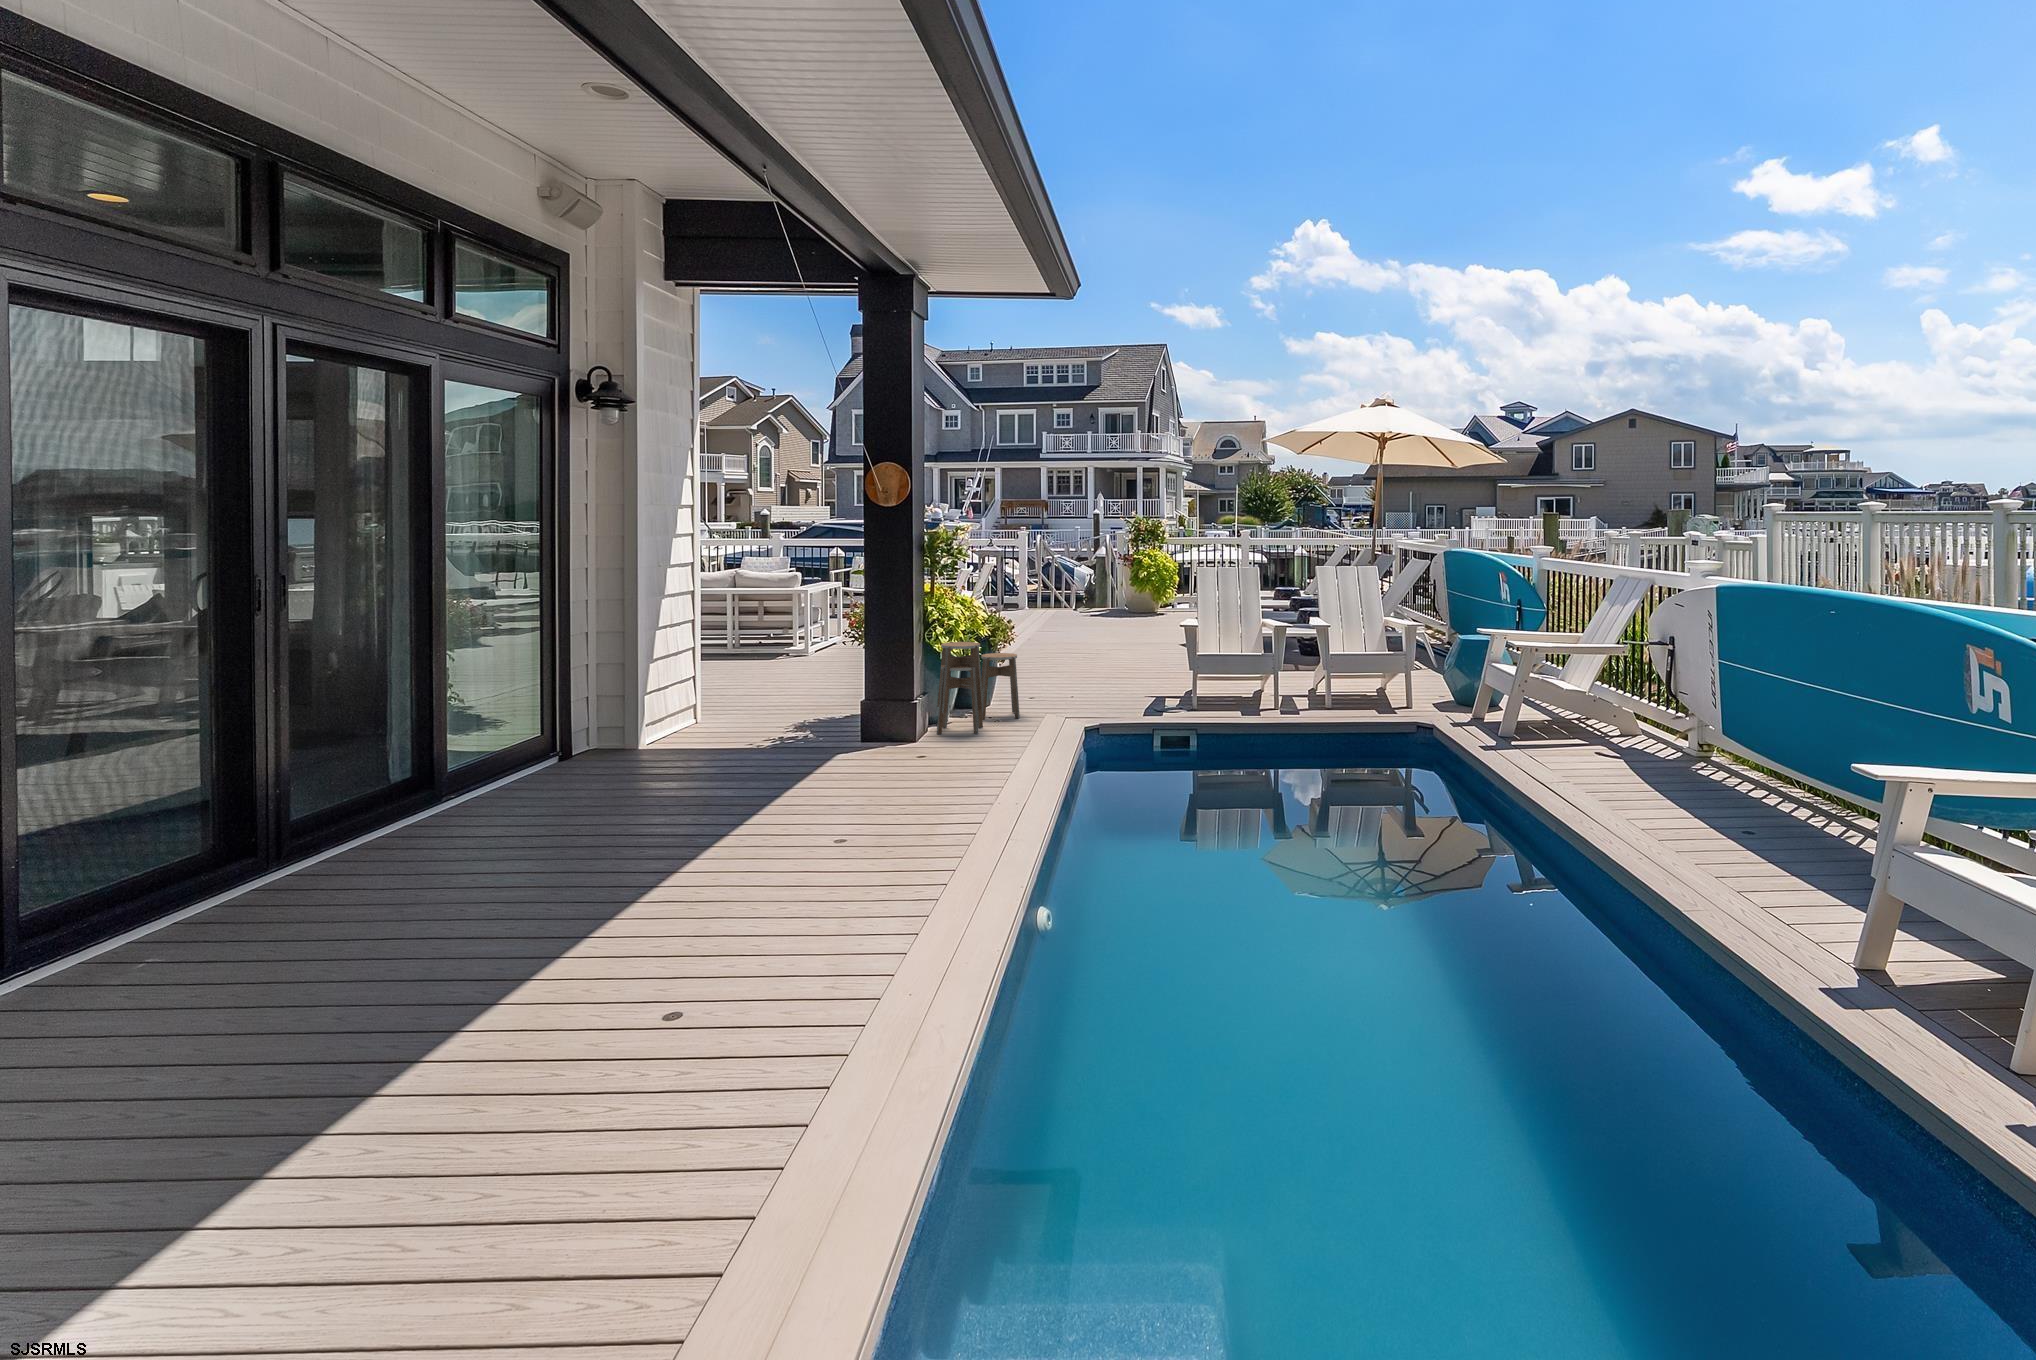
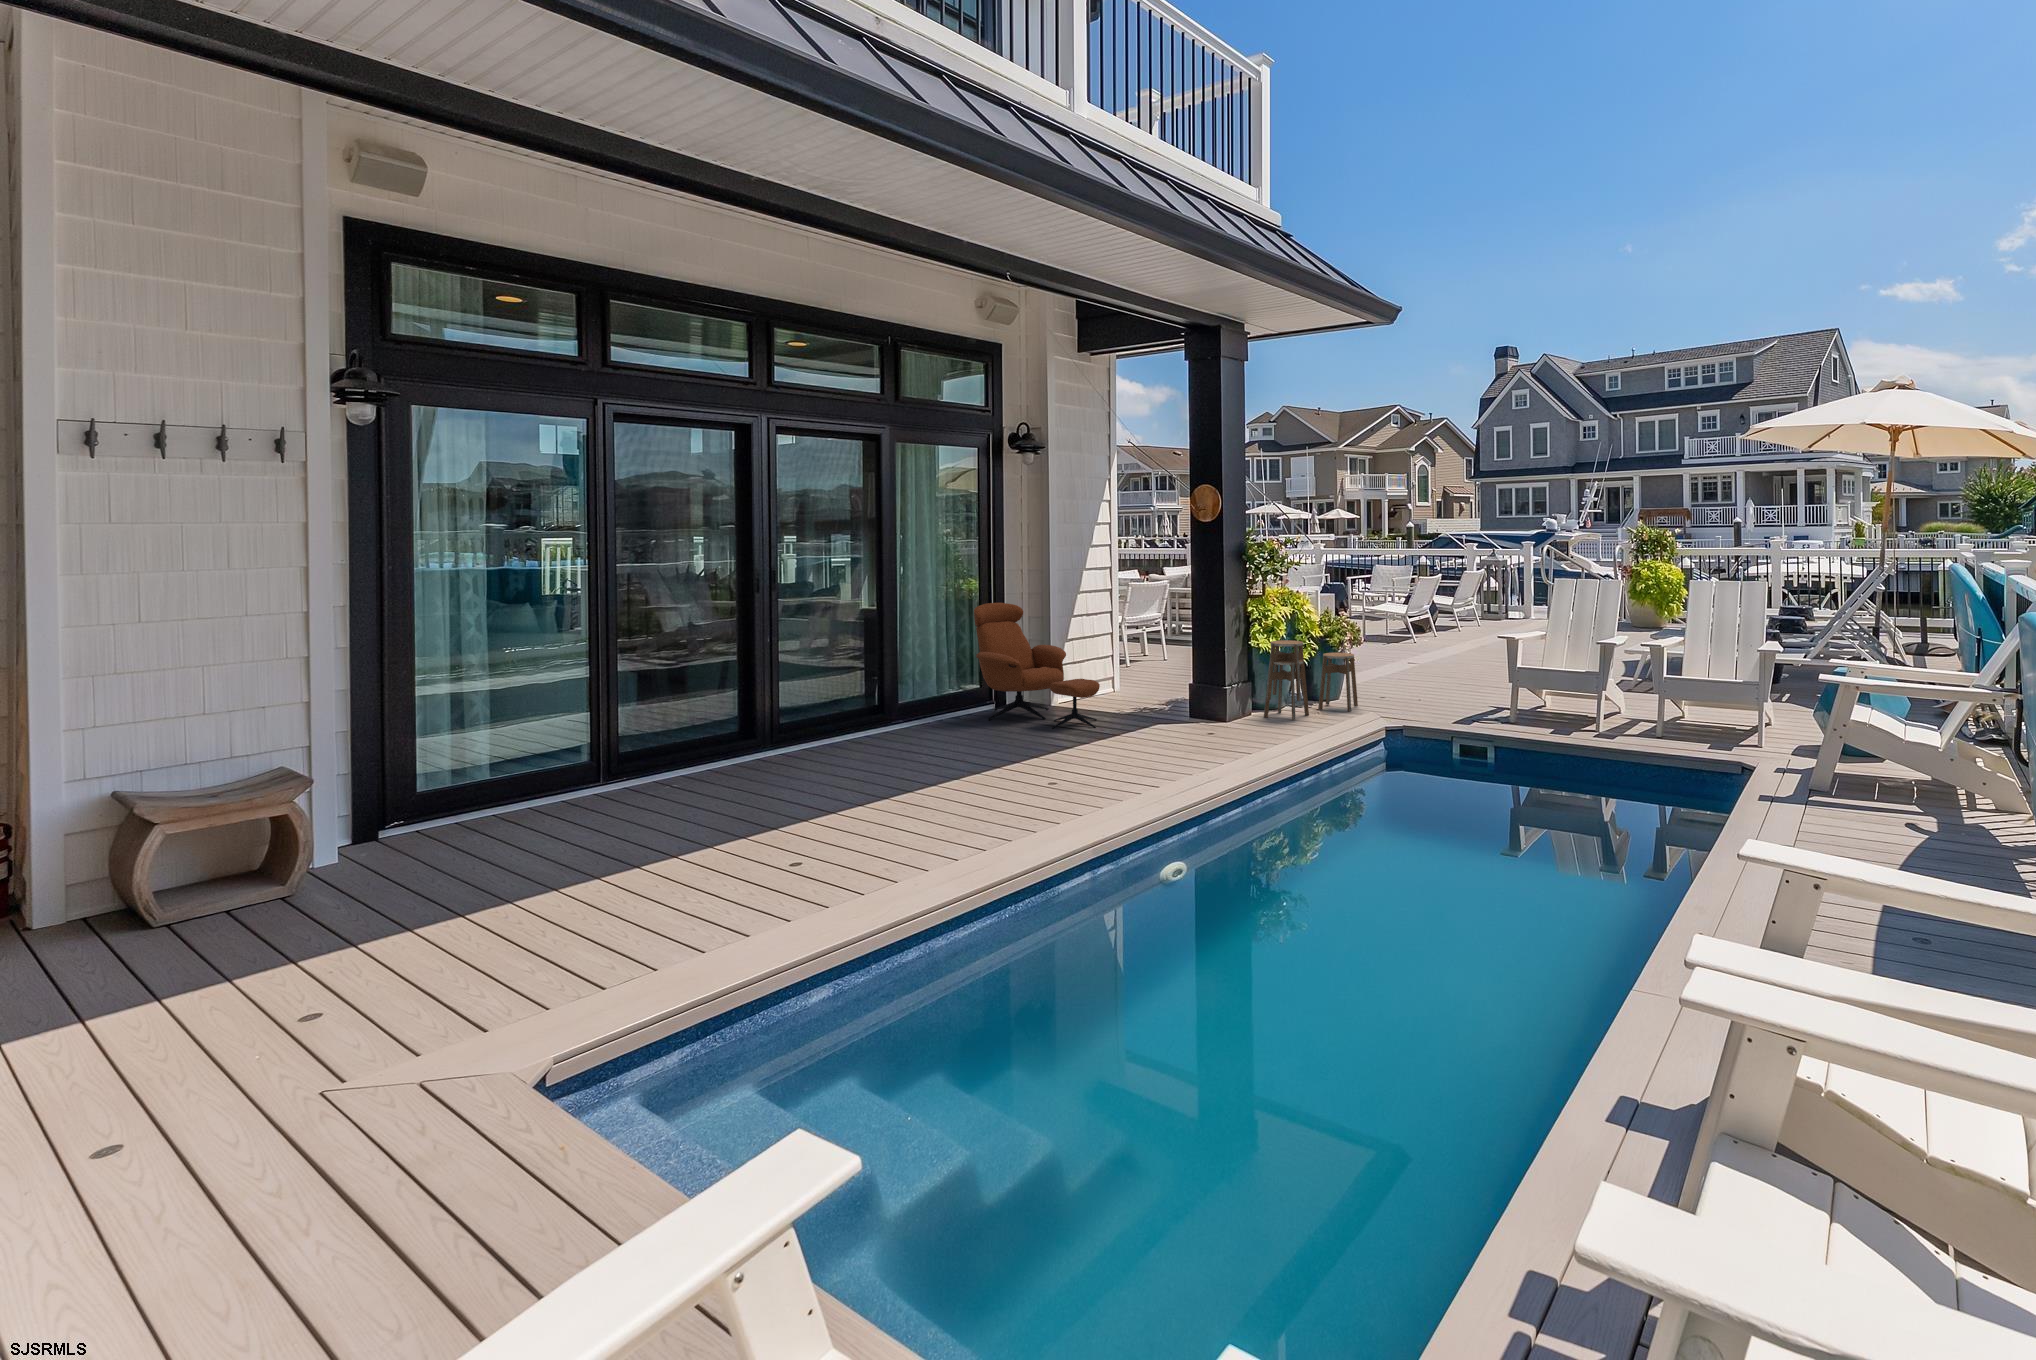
lounge chair: none [534,613,752,777] -> present [974,603,1100,729]

